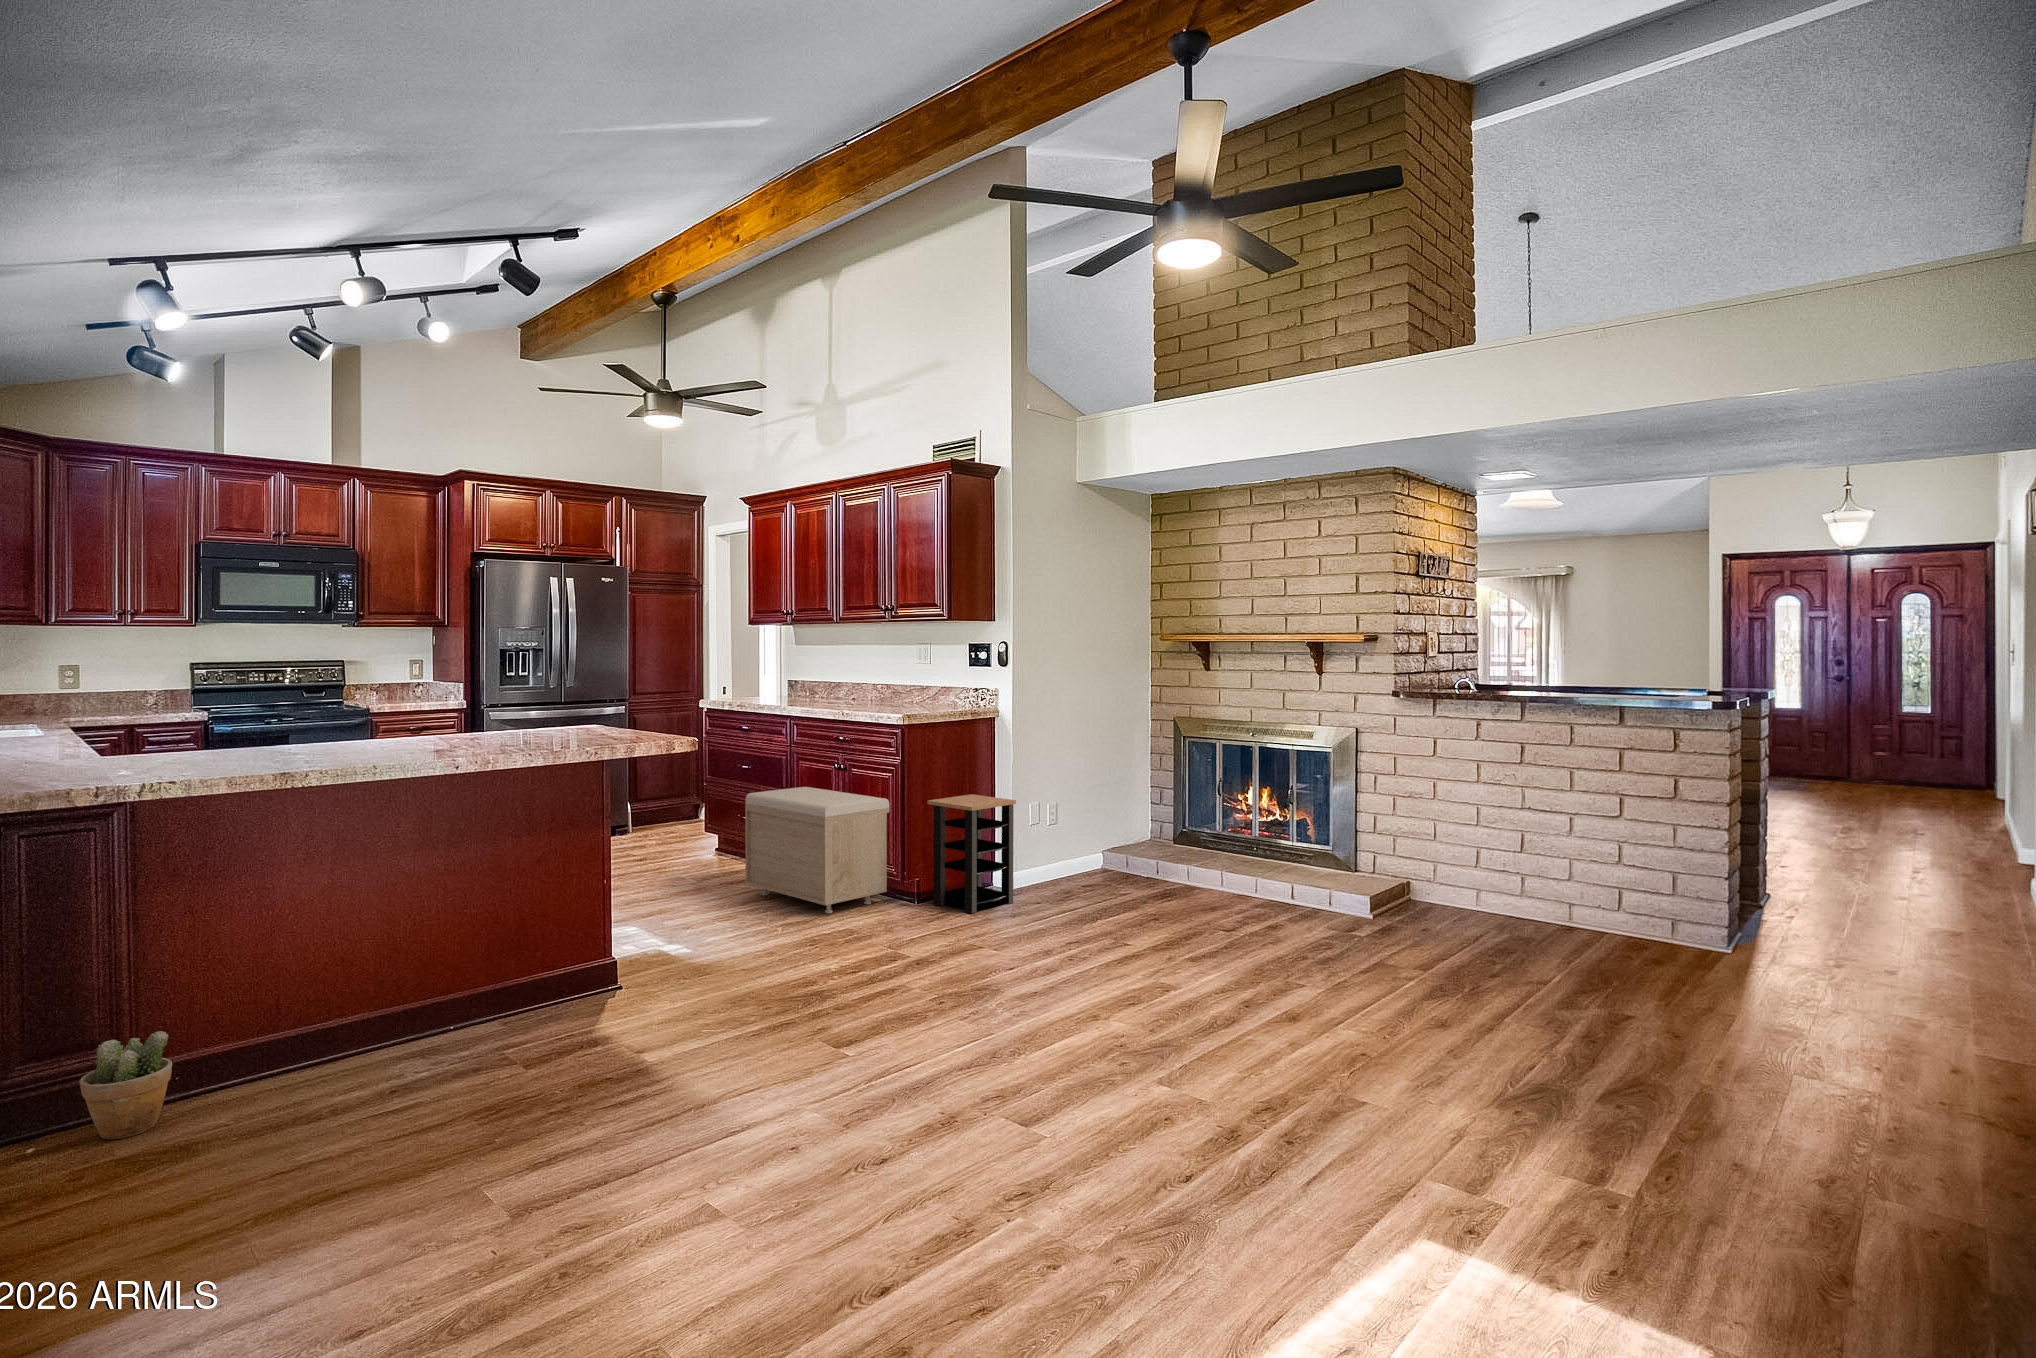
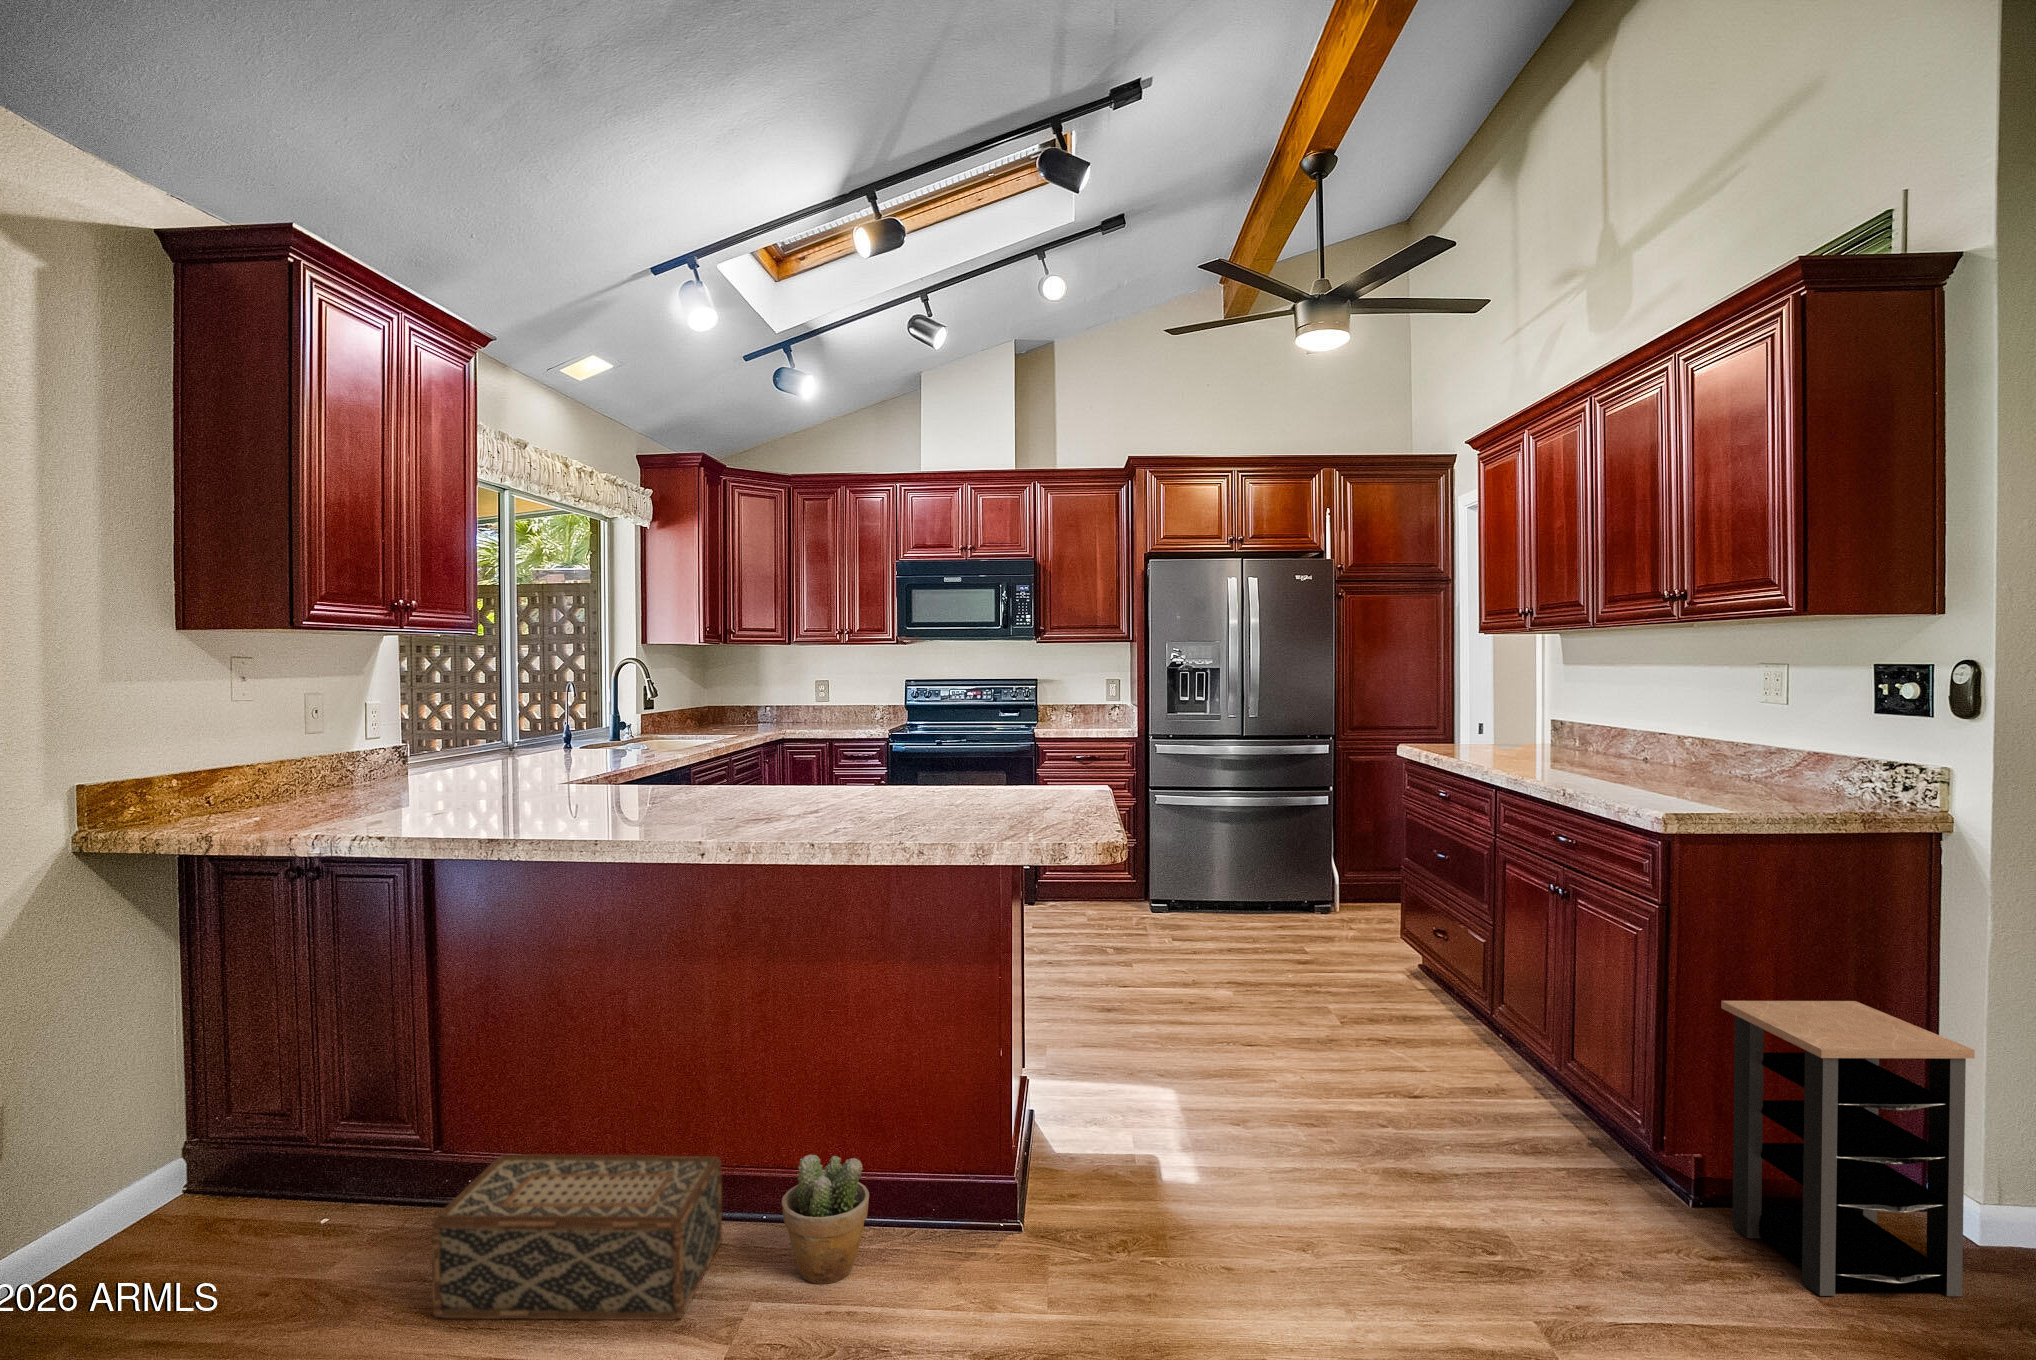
storage bench: present [745,787,890,913] -> none [1380,913,1634,1177]
woven basket: none [222,982,448,1121] -> present [432,1154,722,1320]
potted plant: present [79,1031,172,1139] -> present [782,1154,869,1284]

